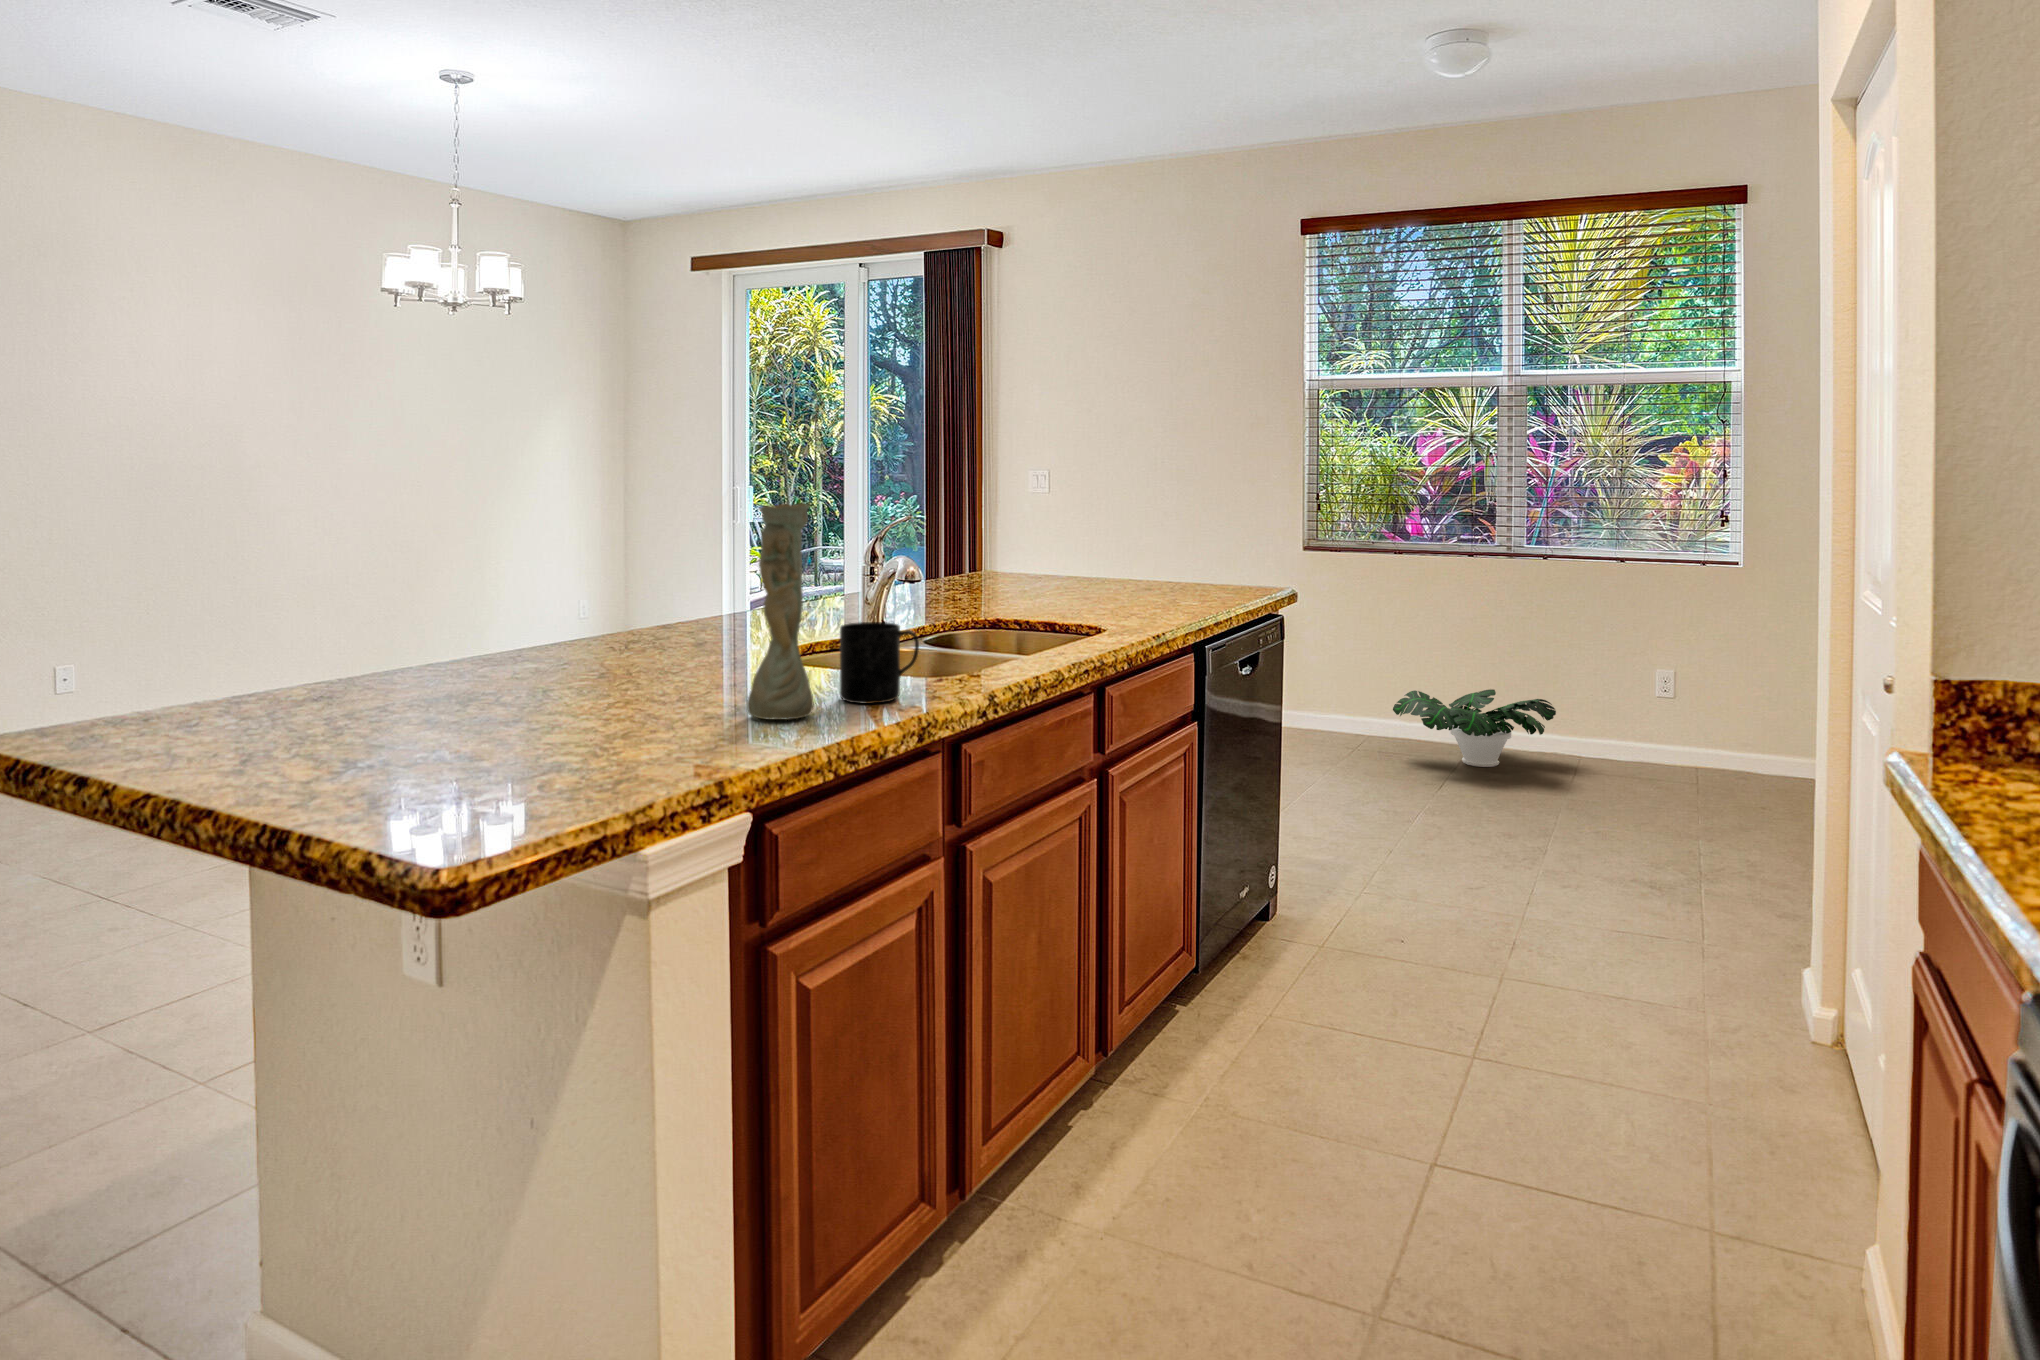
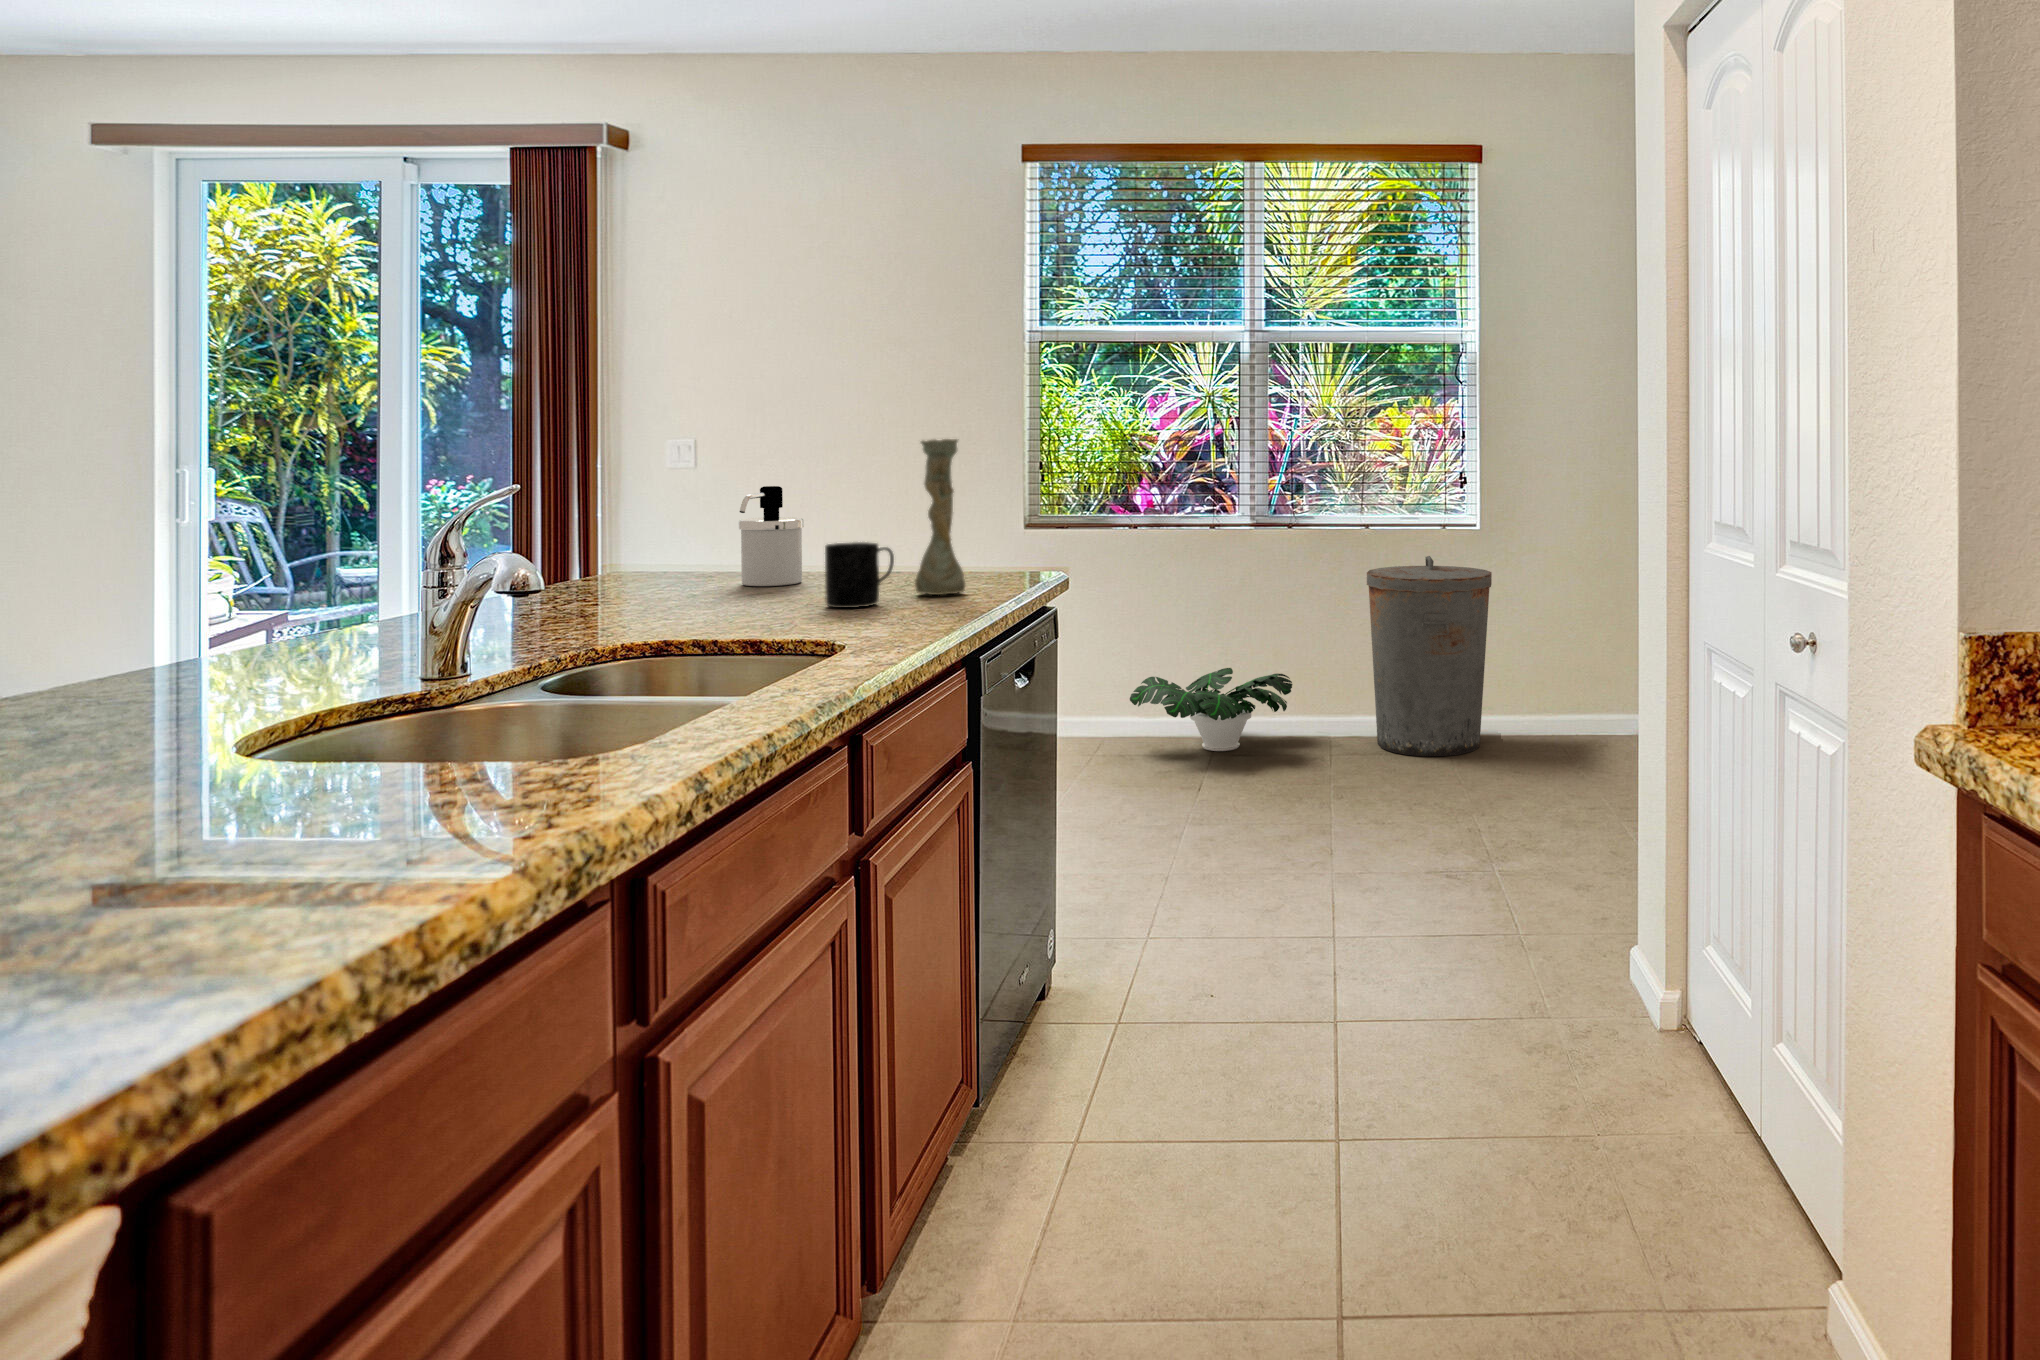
vase: present [747,503,813,720] -> present [915,439,965,595]
soap dispenser: none [1055,512,1100,586] -> present [739,486,804,586]
trash can: none [1634,594,1777,799] -> present [1367,556,1492,756]
mug: present [840,622,919,704] -> present [825,542,894,608]

